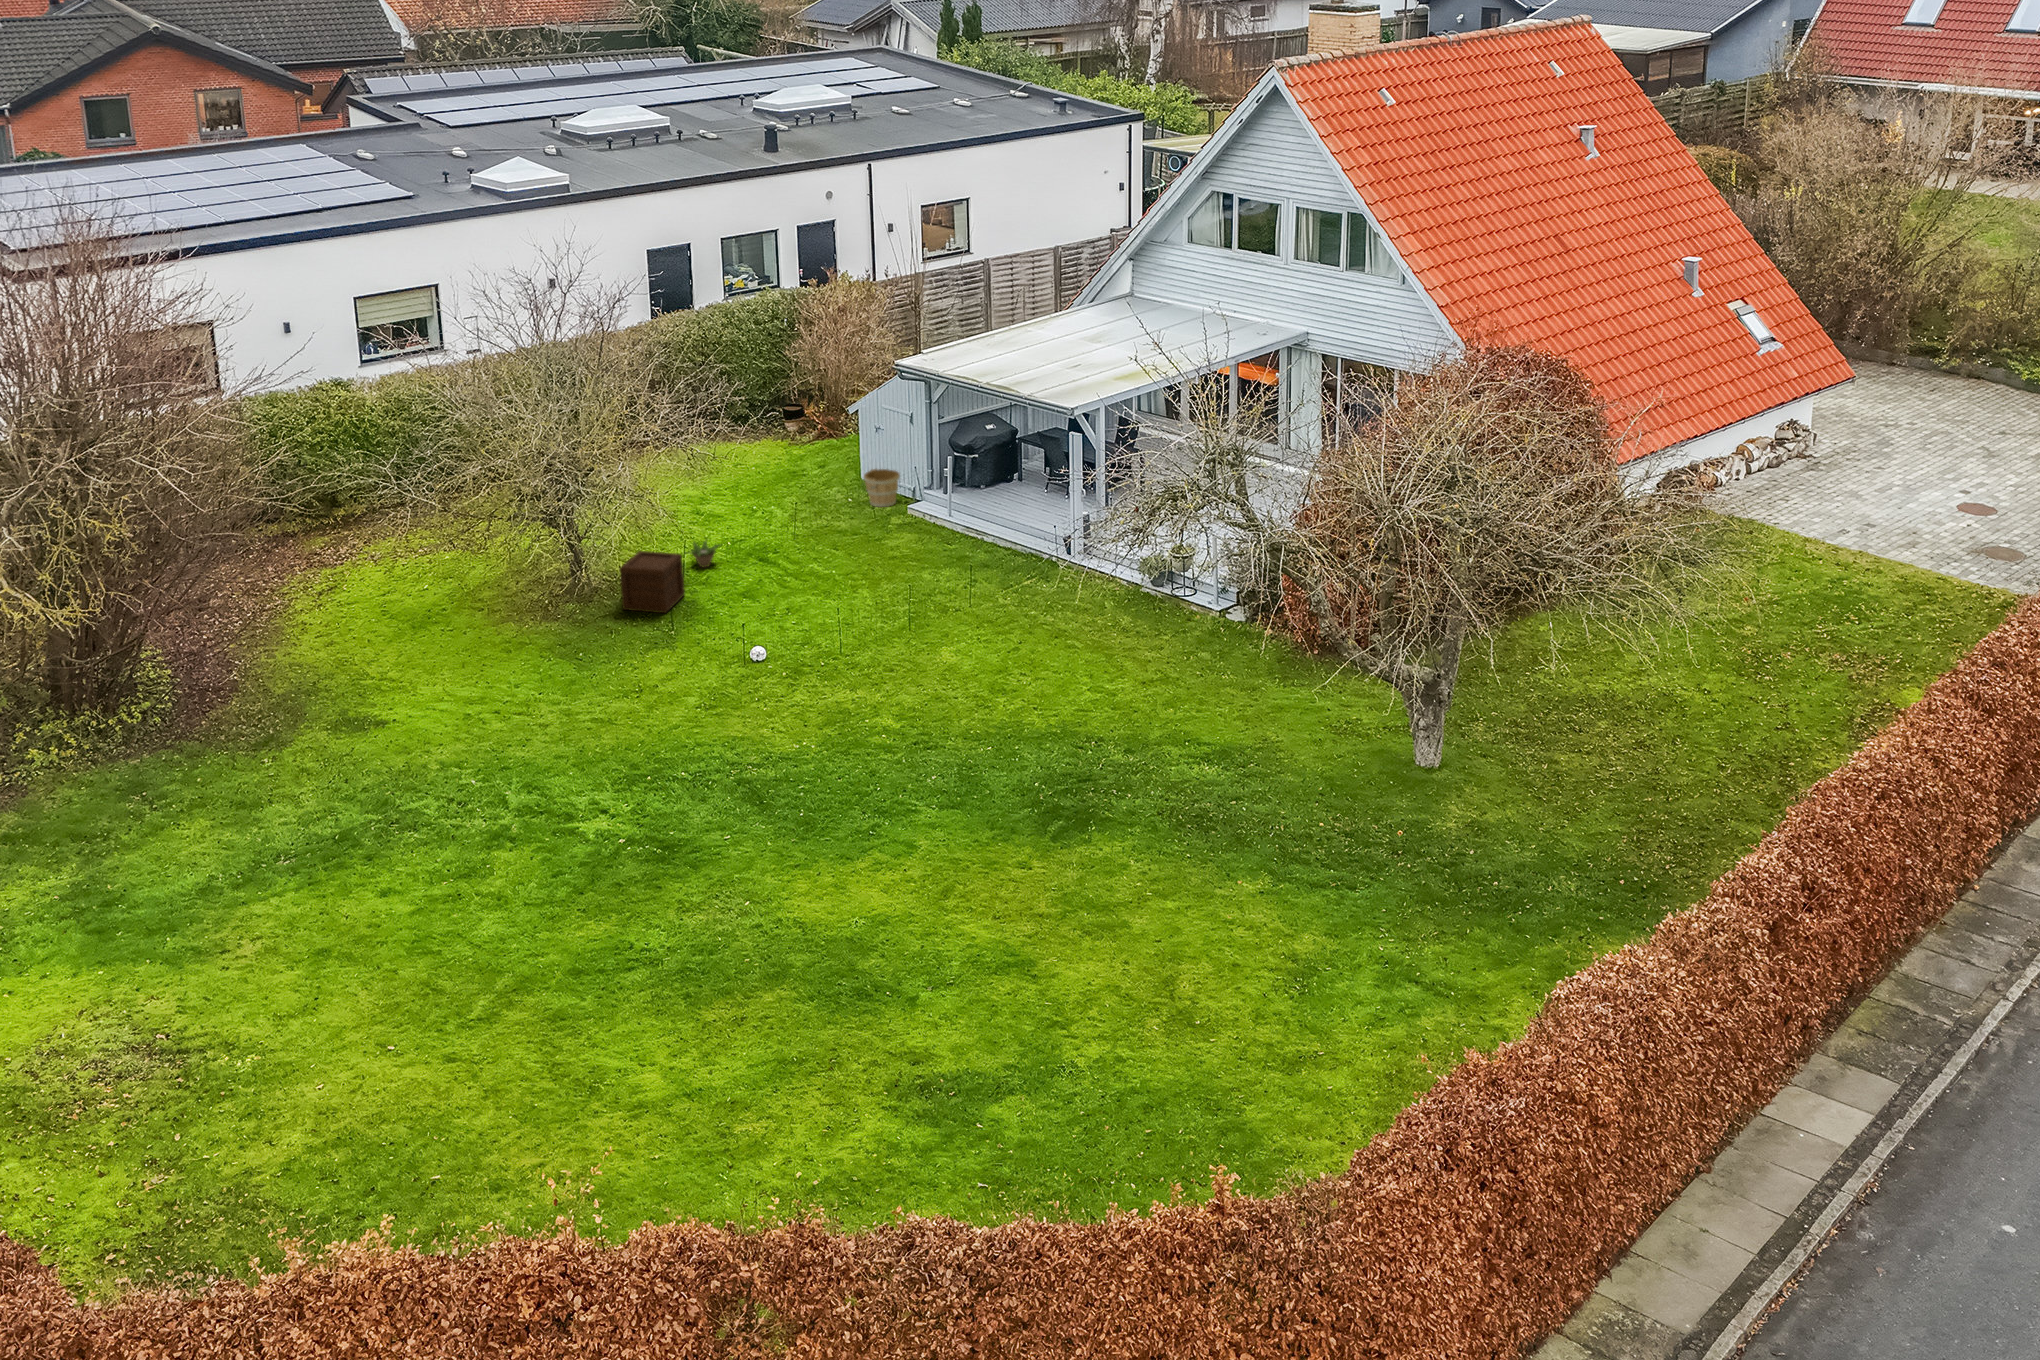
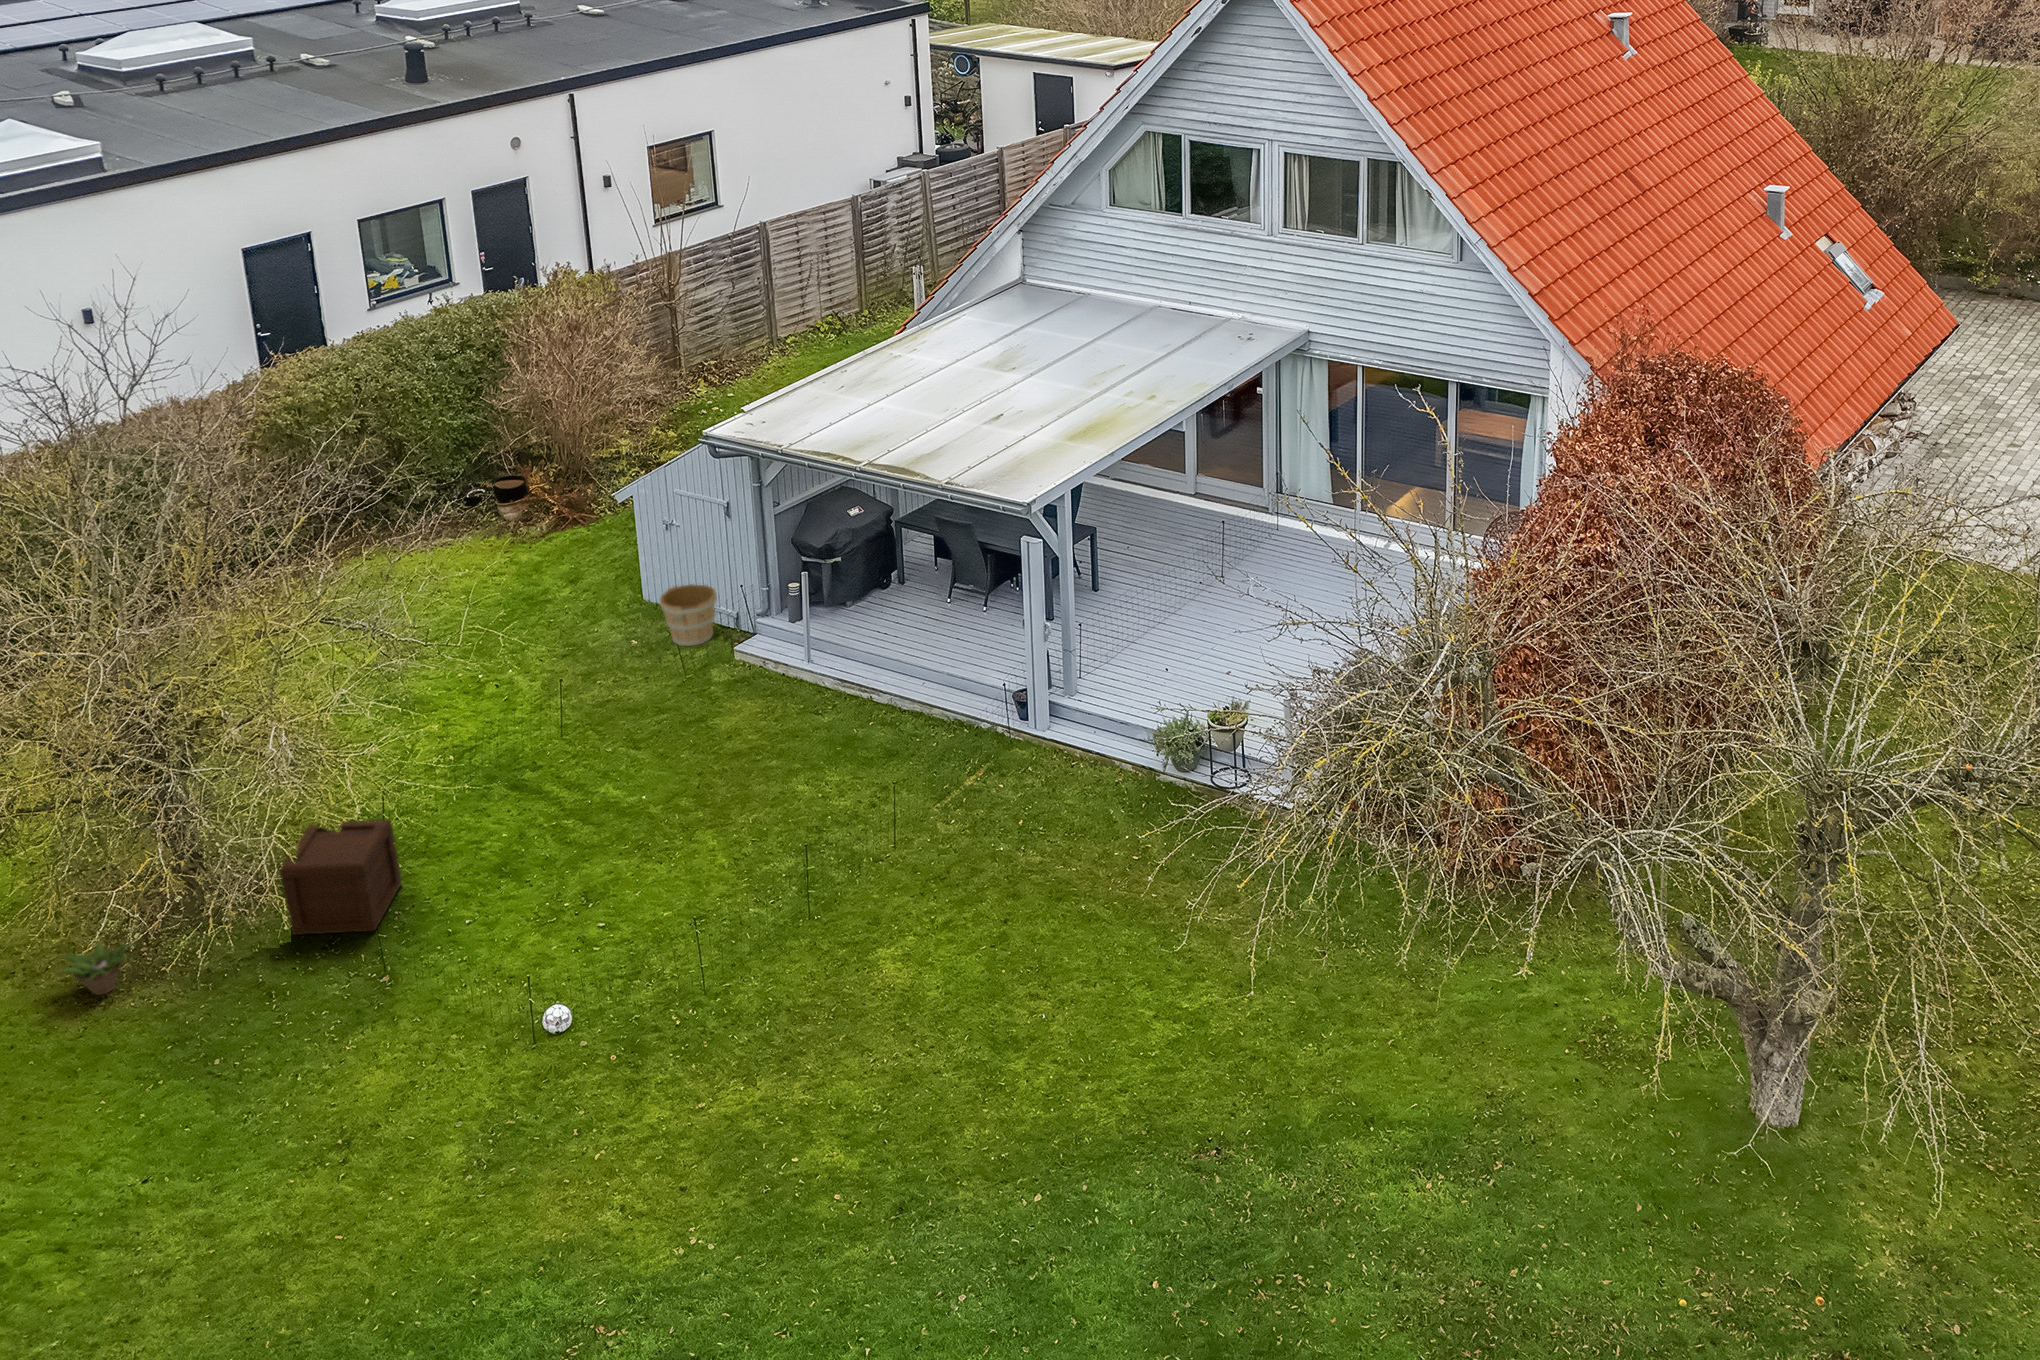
decorative plant: present [689,541,719,567] -> present [59,940,136,995]

